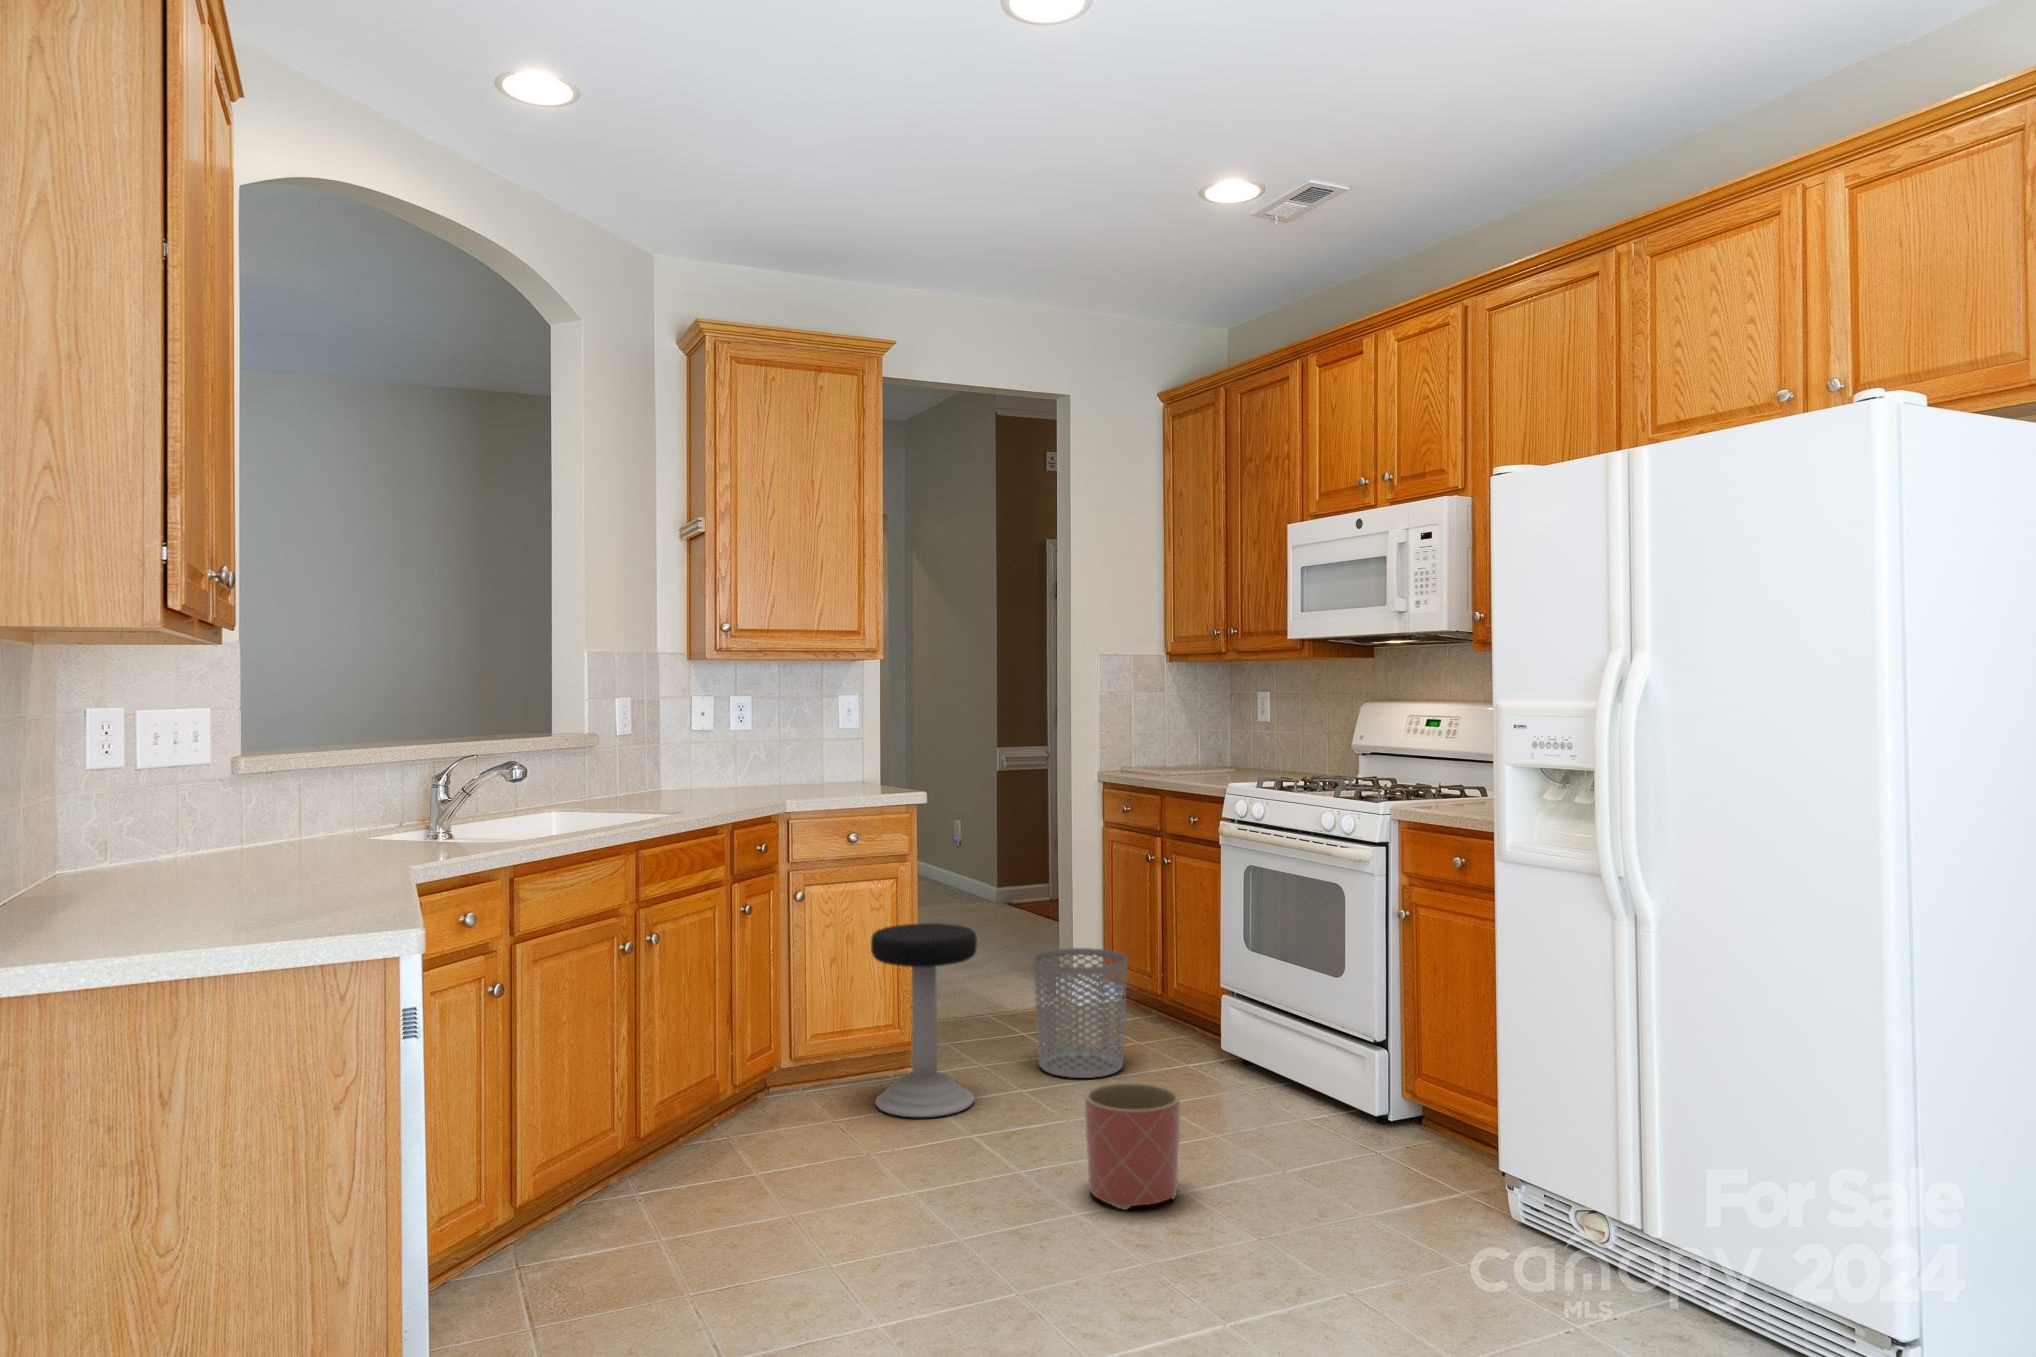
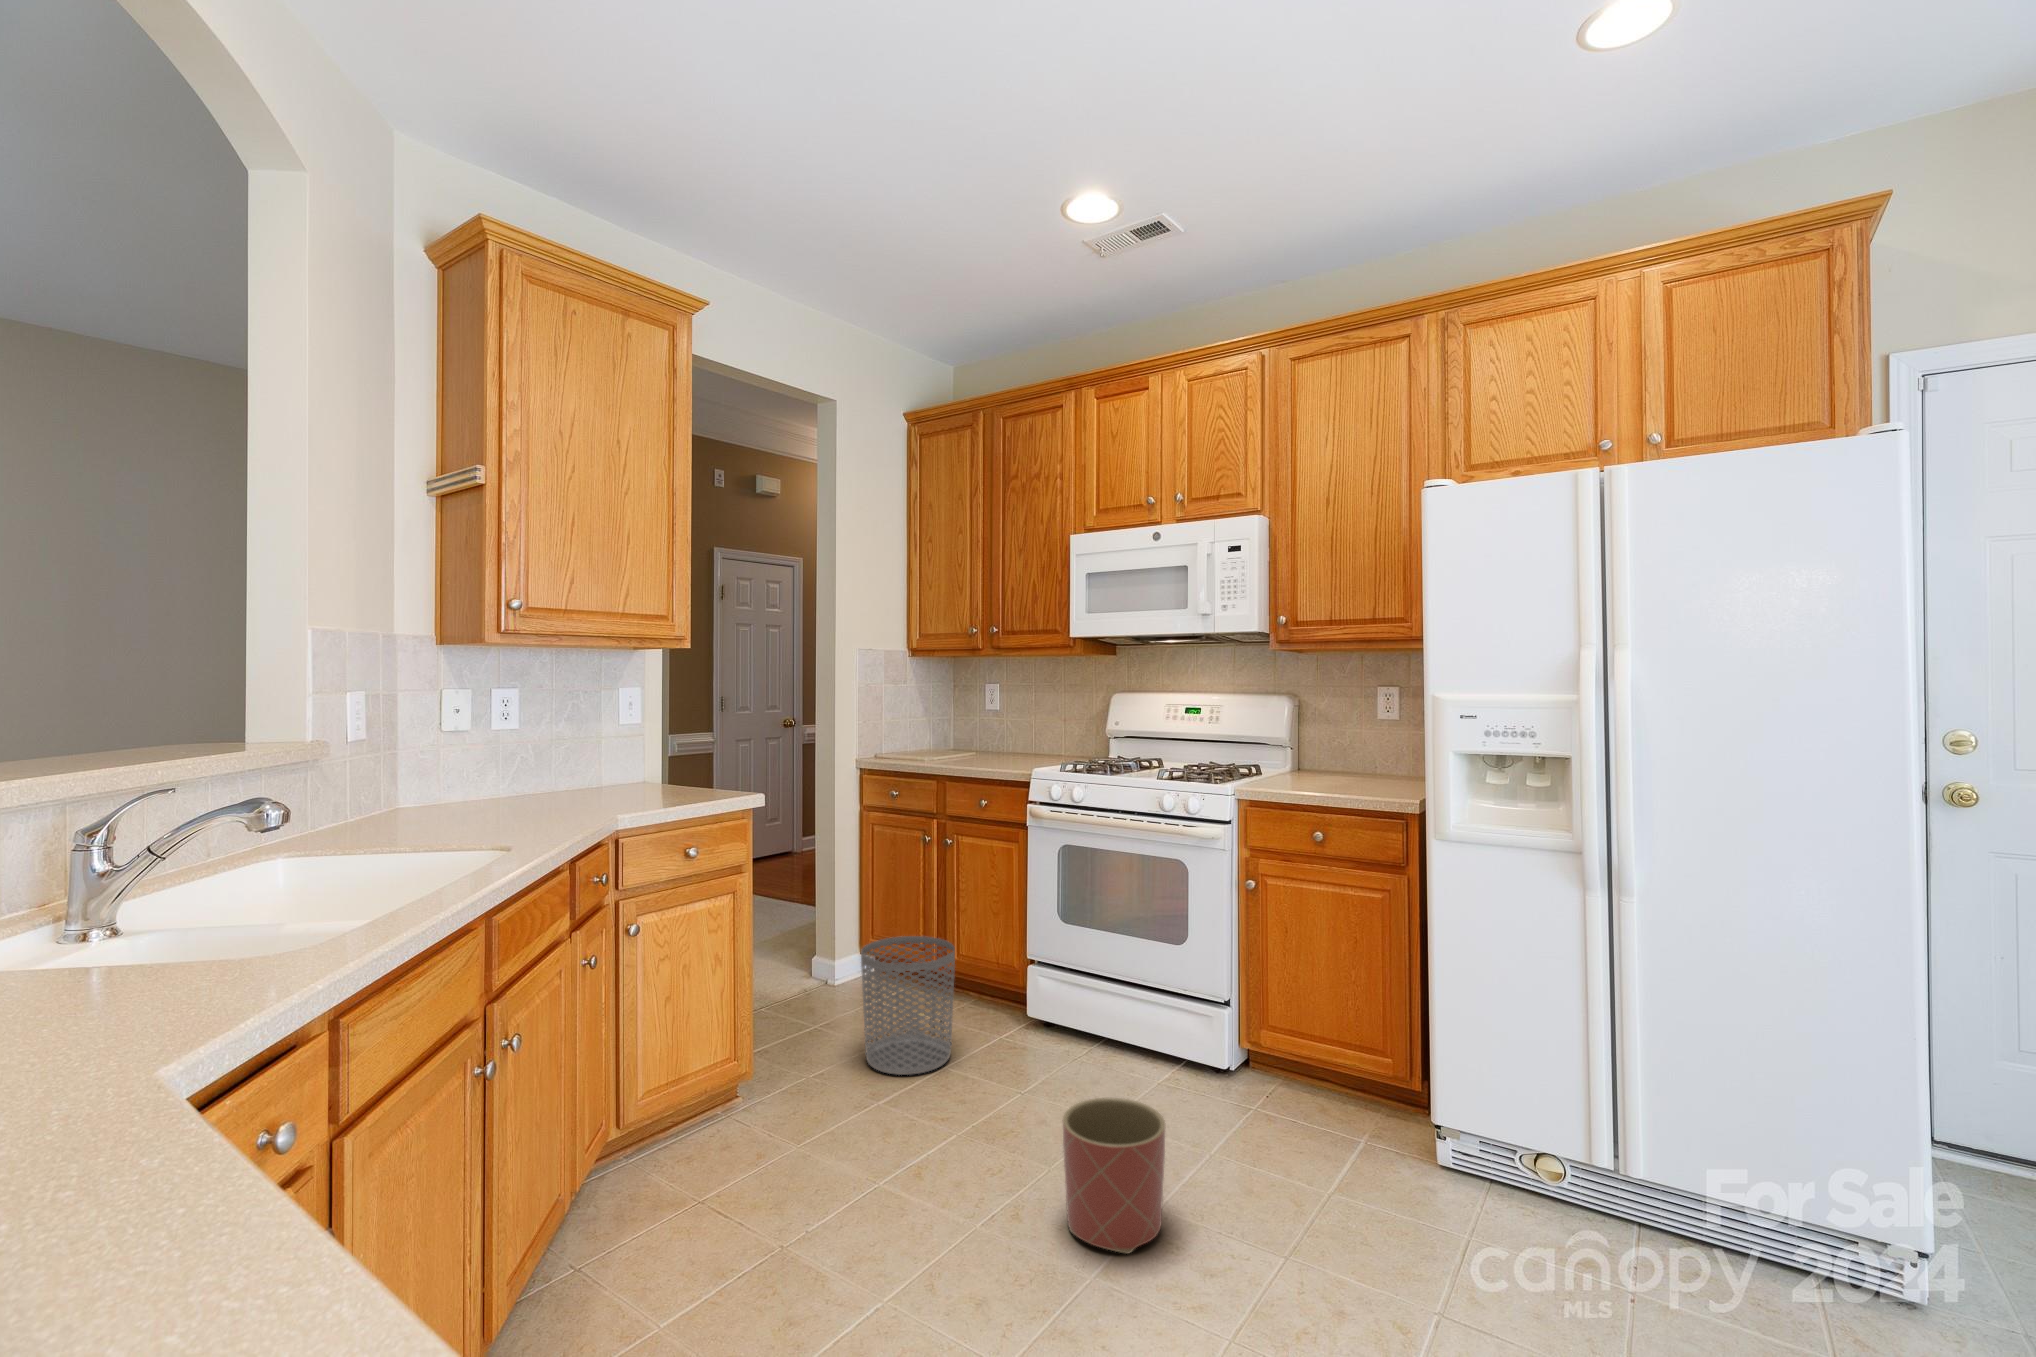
stool: present [871,923,977,1117] -> none [726,938,847,1172]

